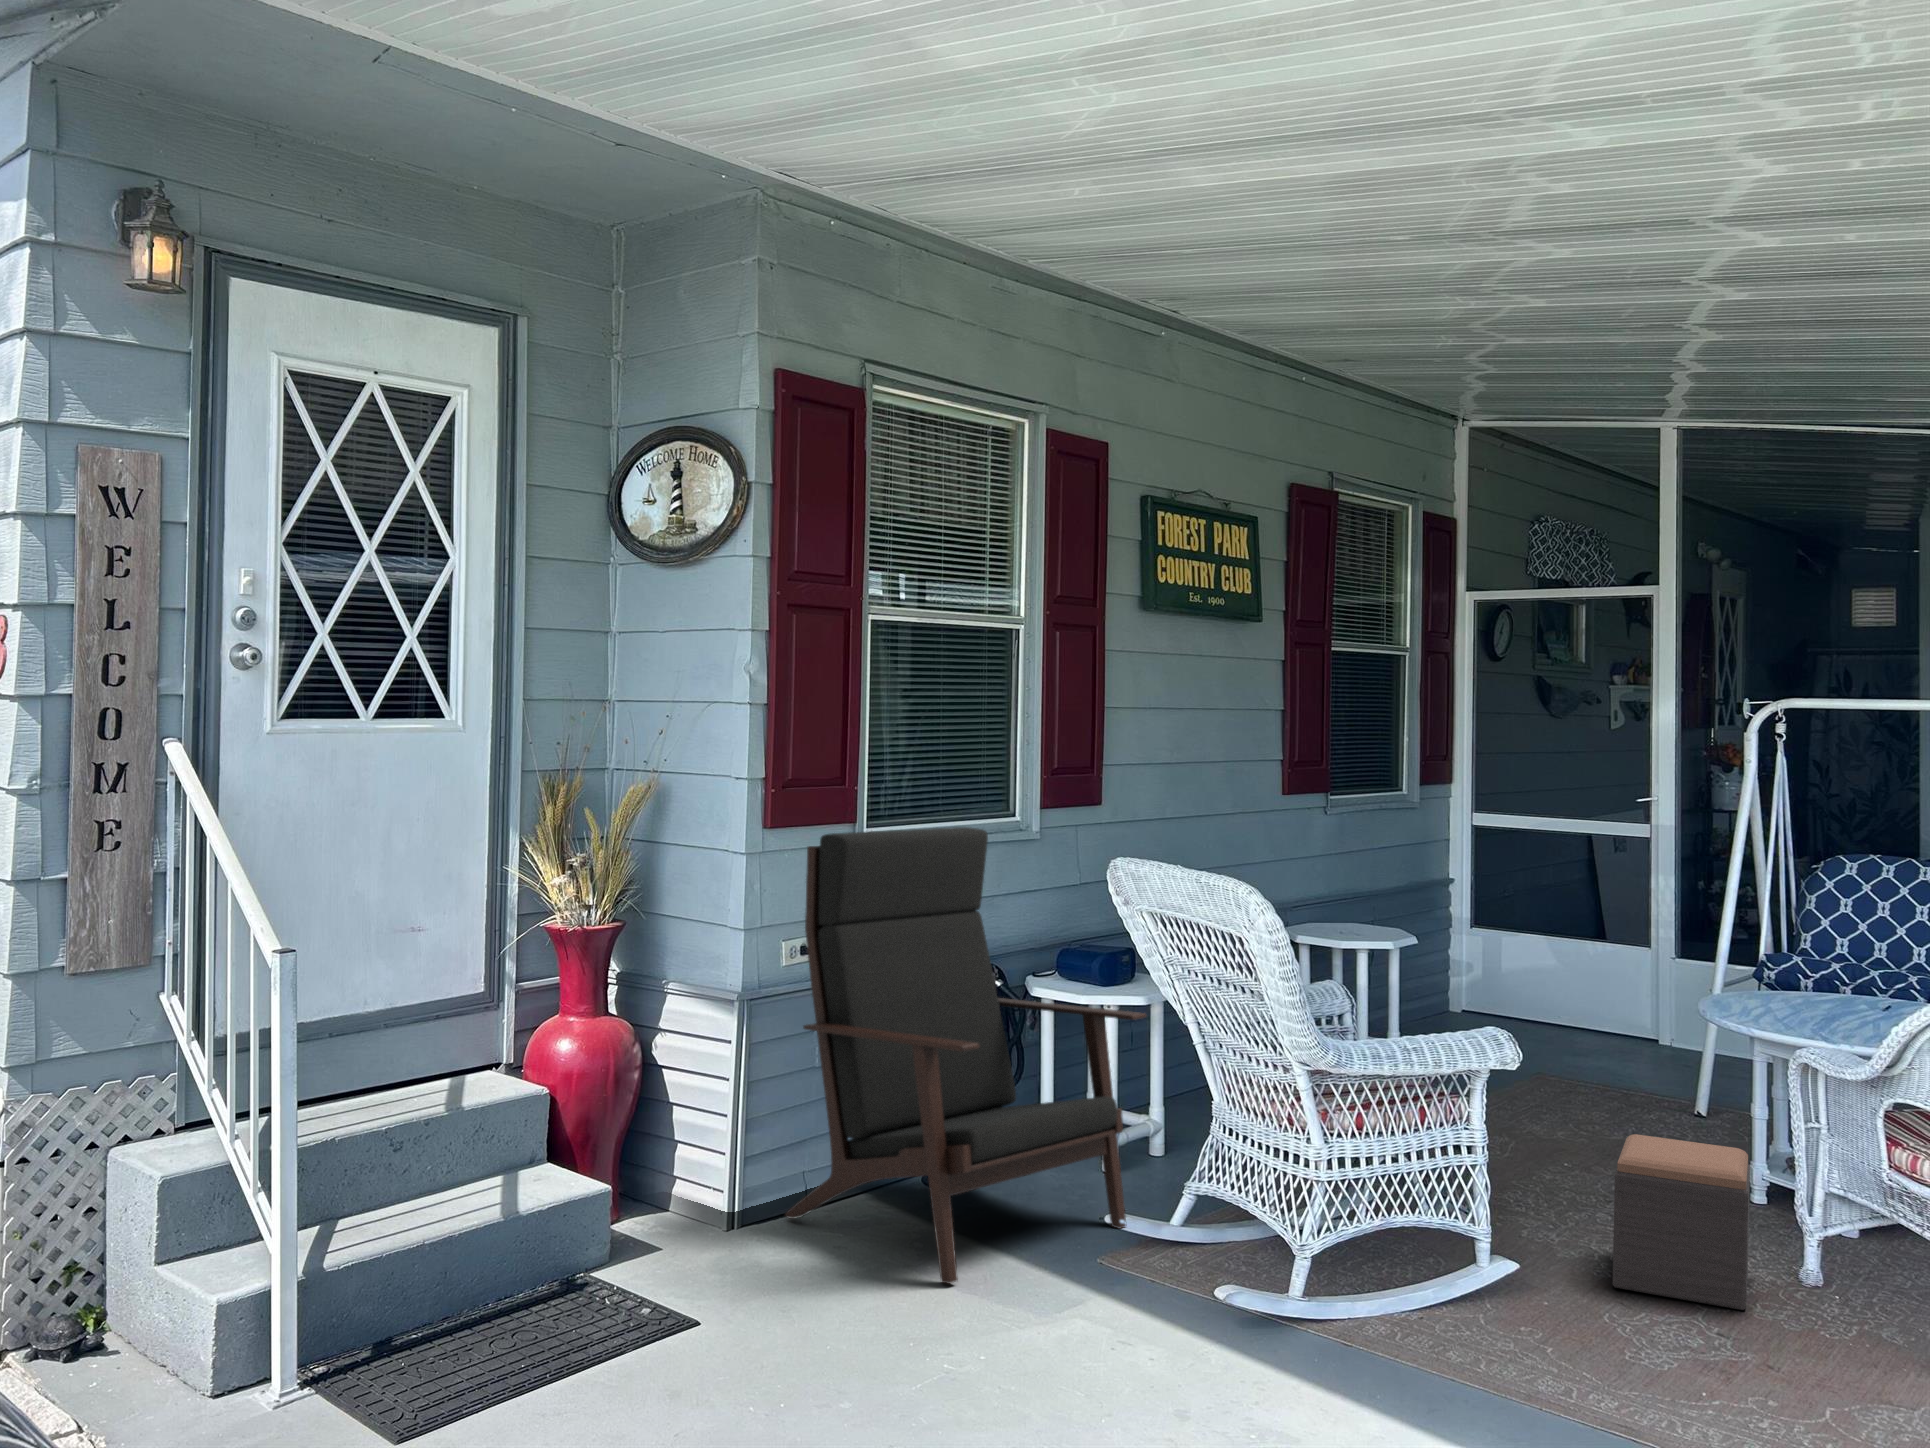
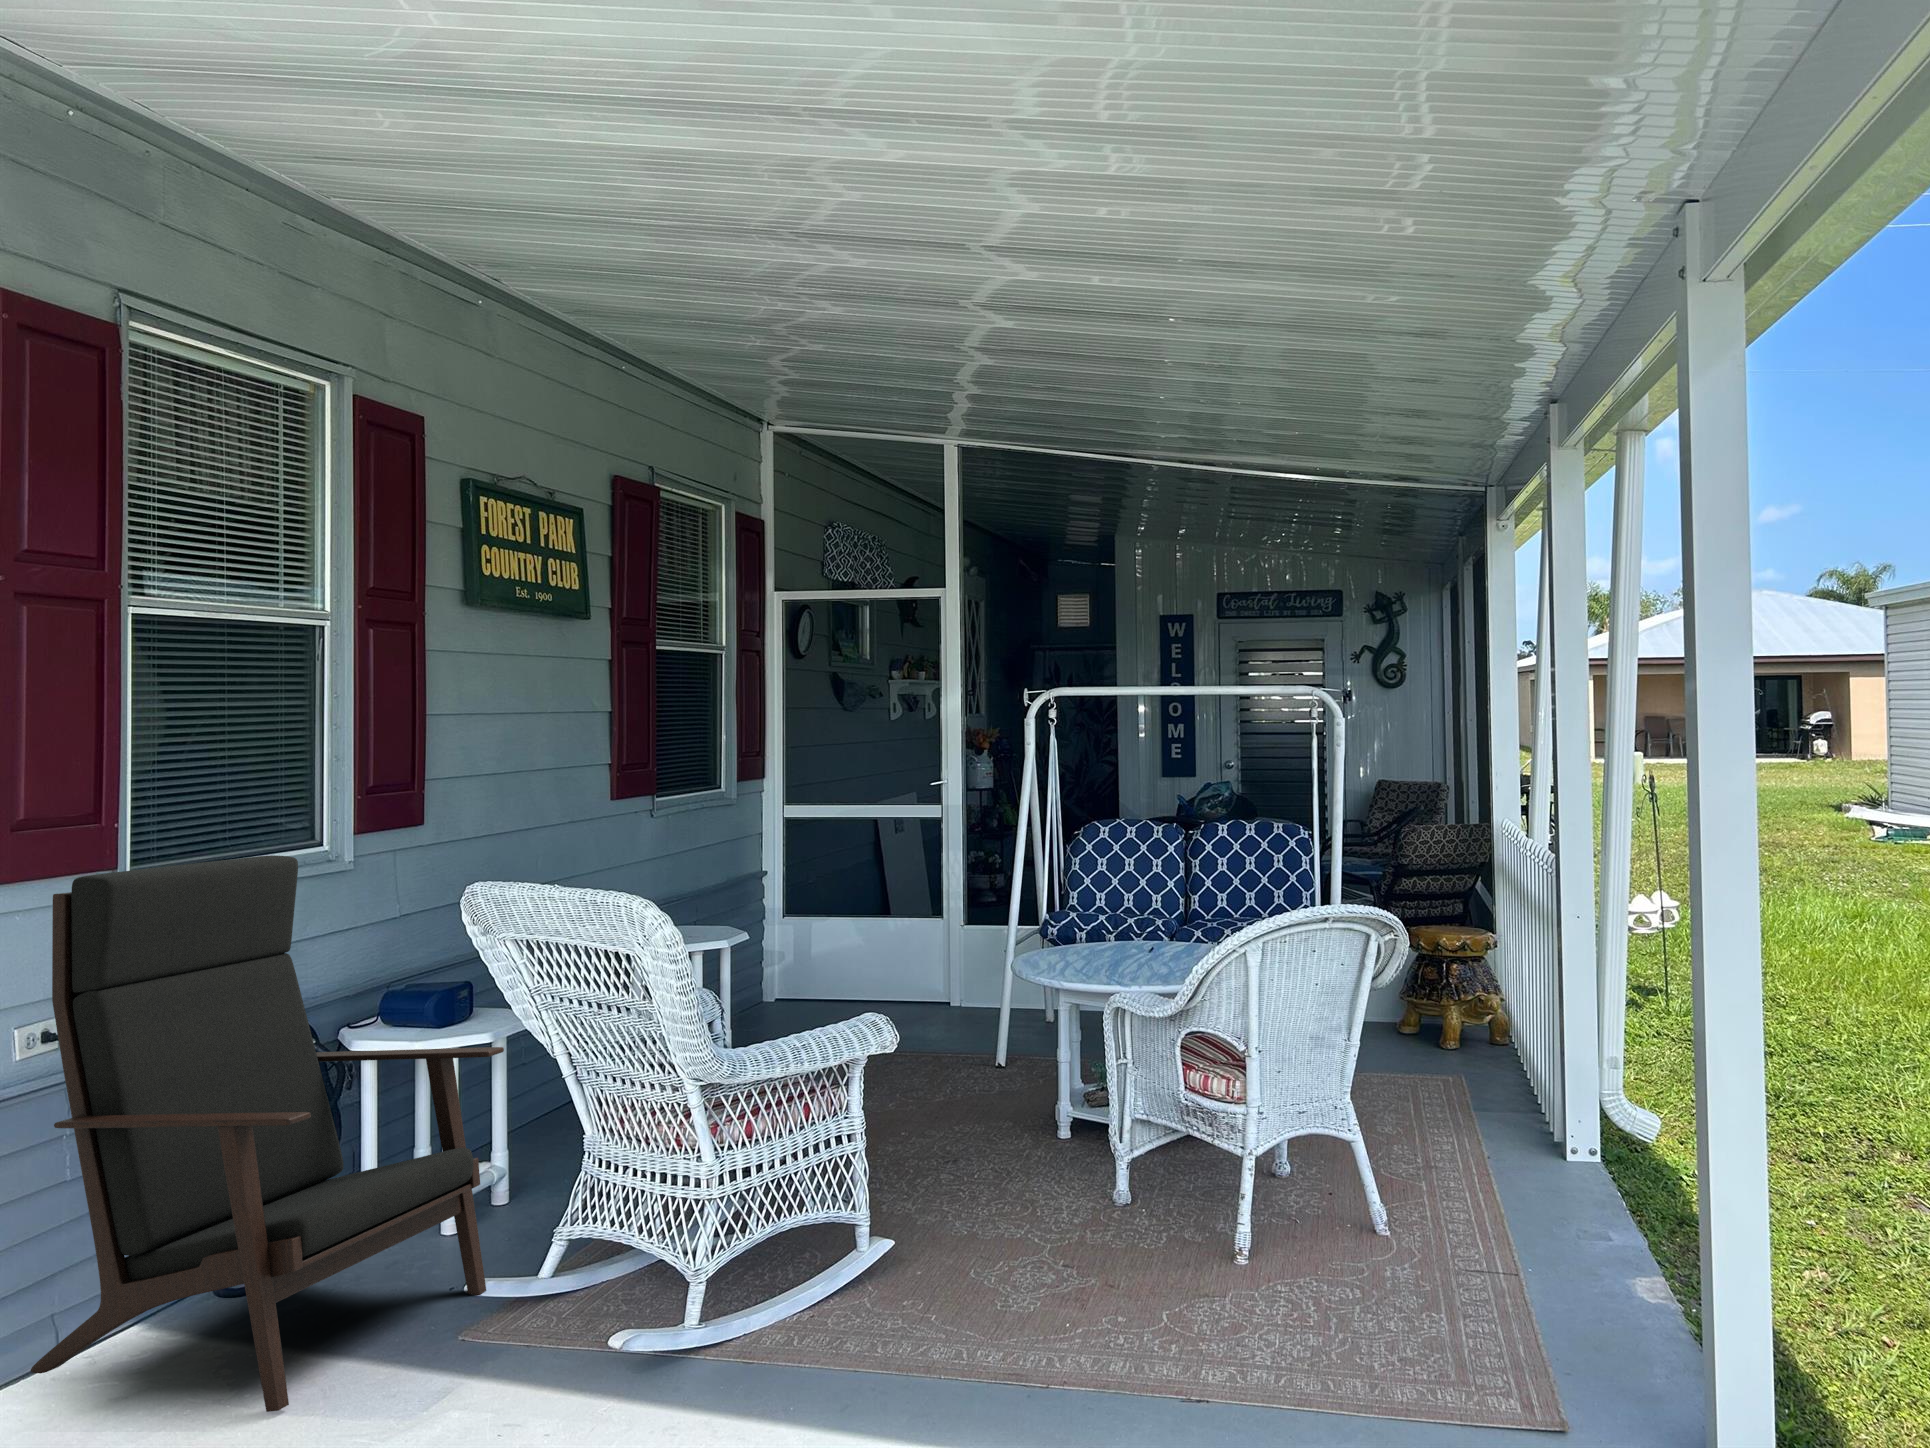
footstool: present [1612,1134,1750,1310] -> none [983,1097,1100,1250]

